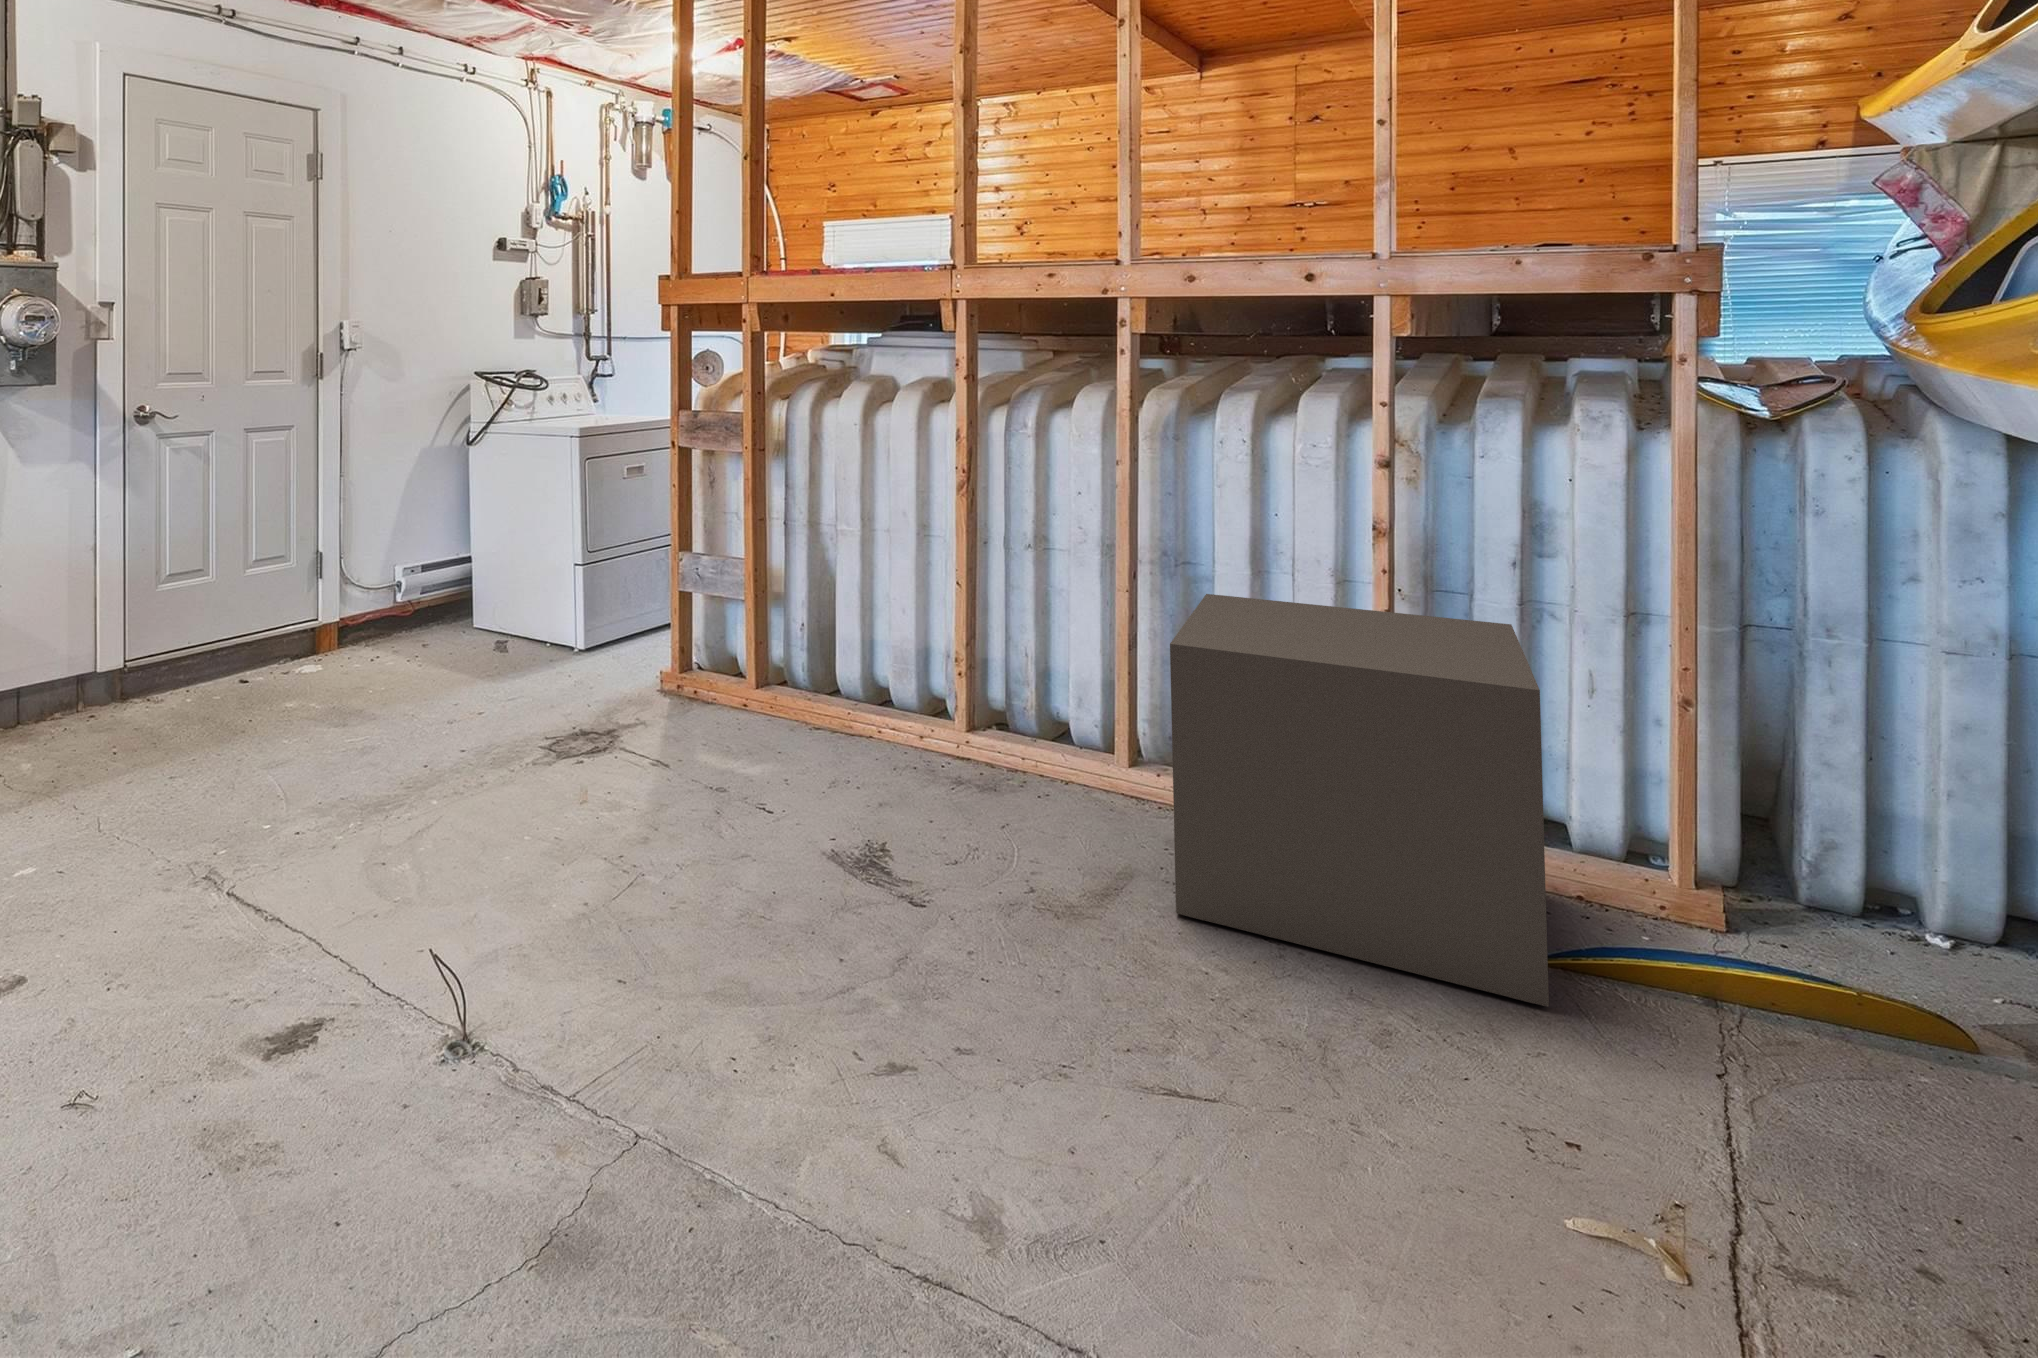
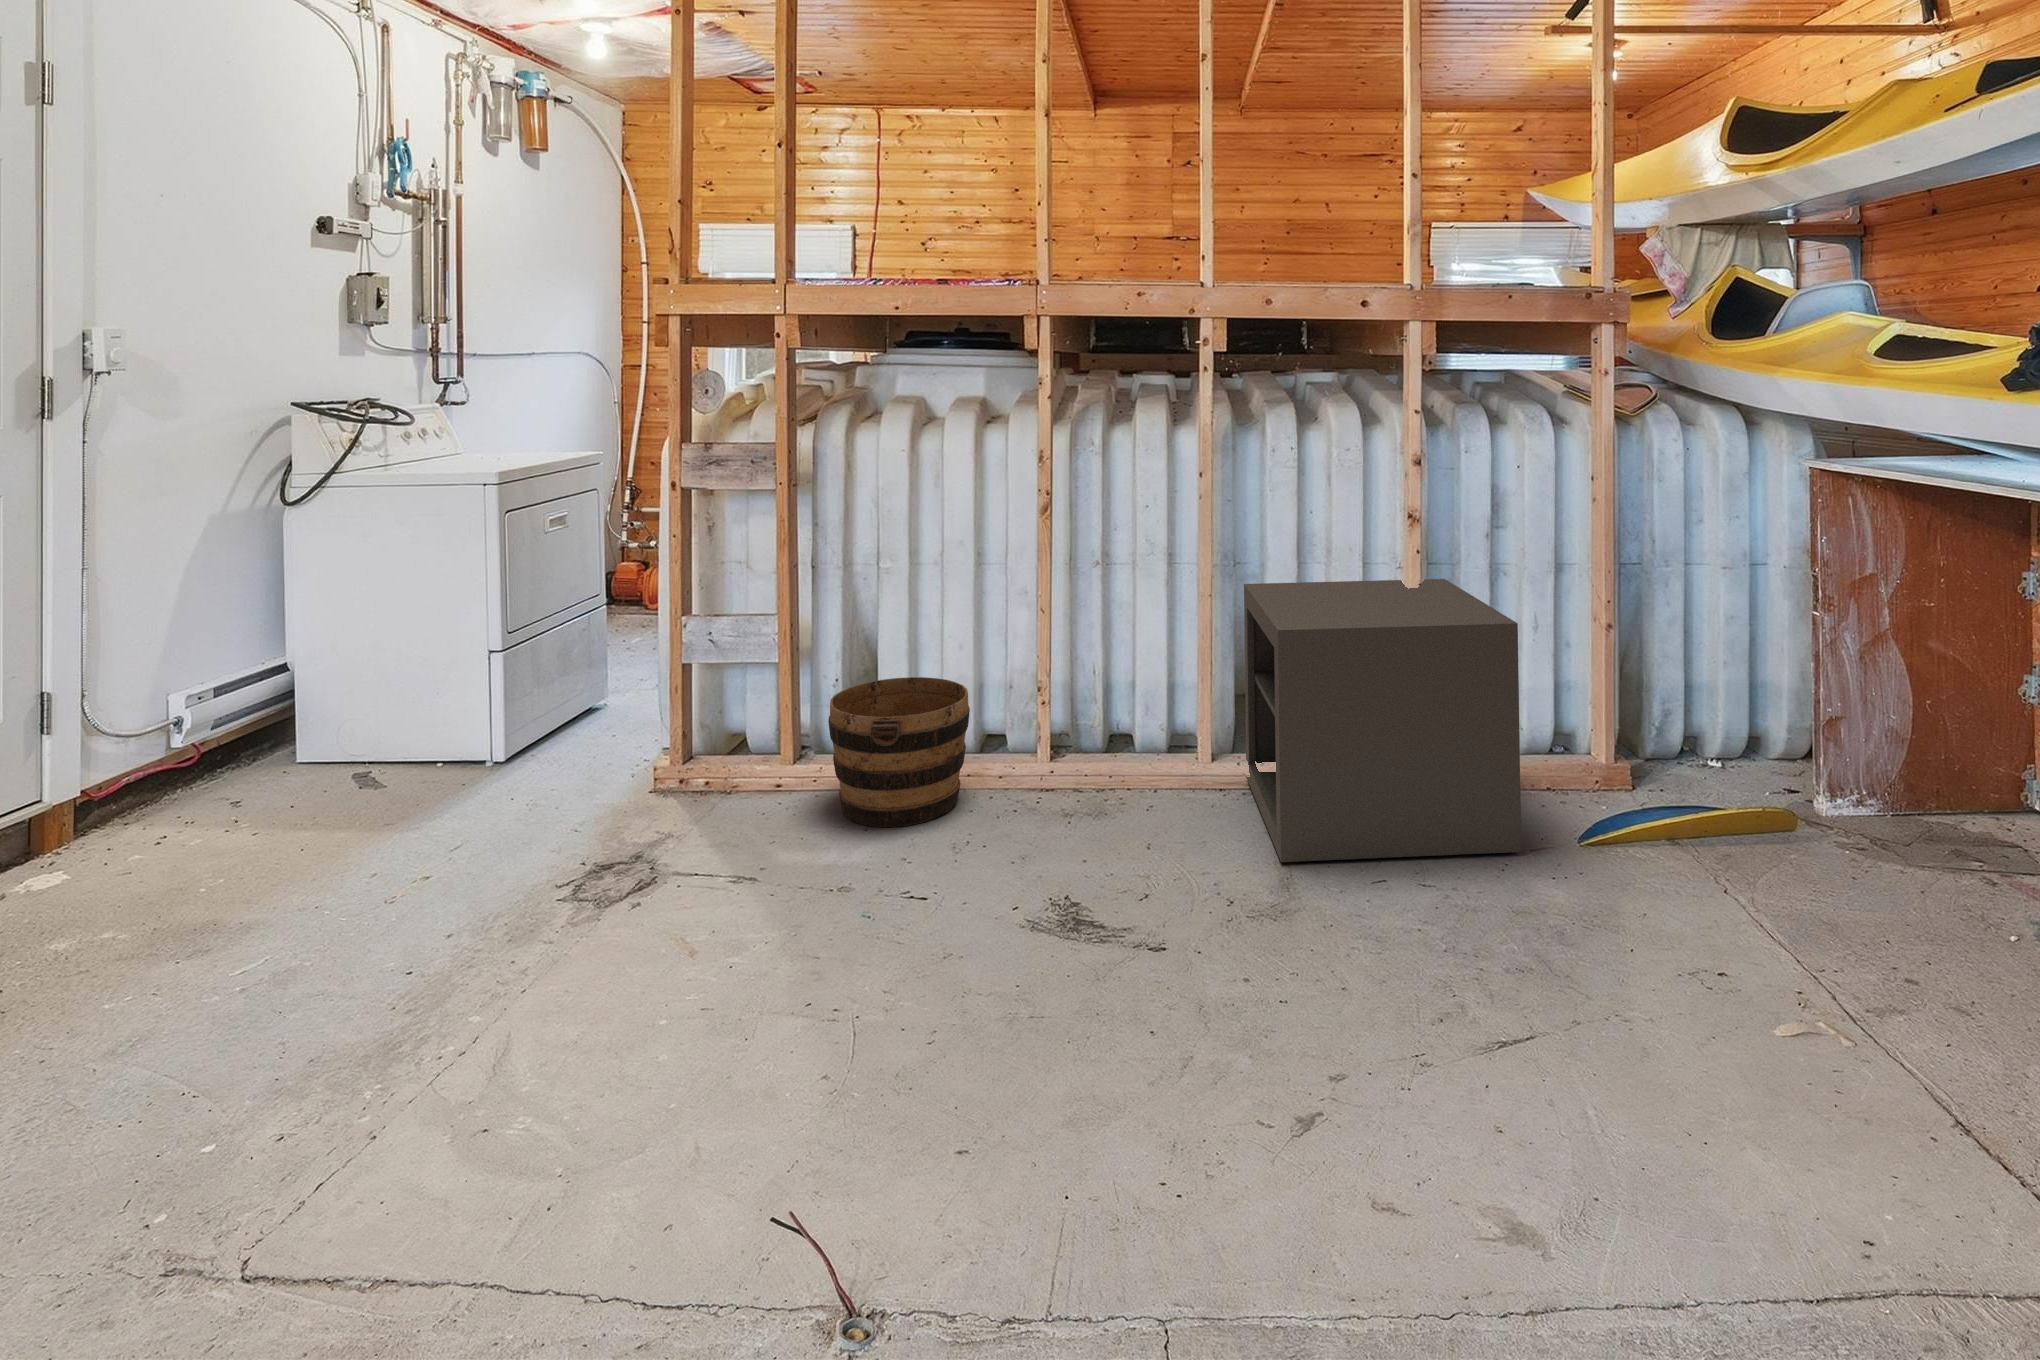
bucket: none [766,637,898,774] -> present [828,677,970,827]

